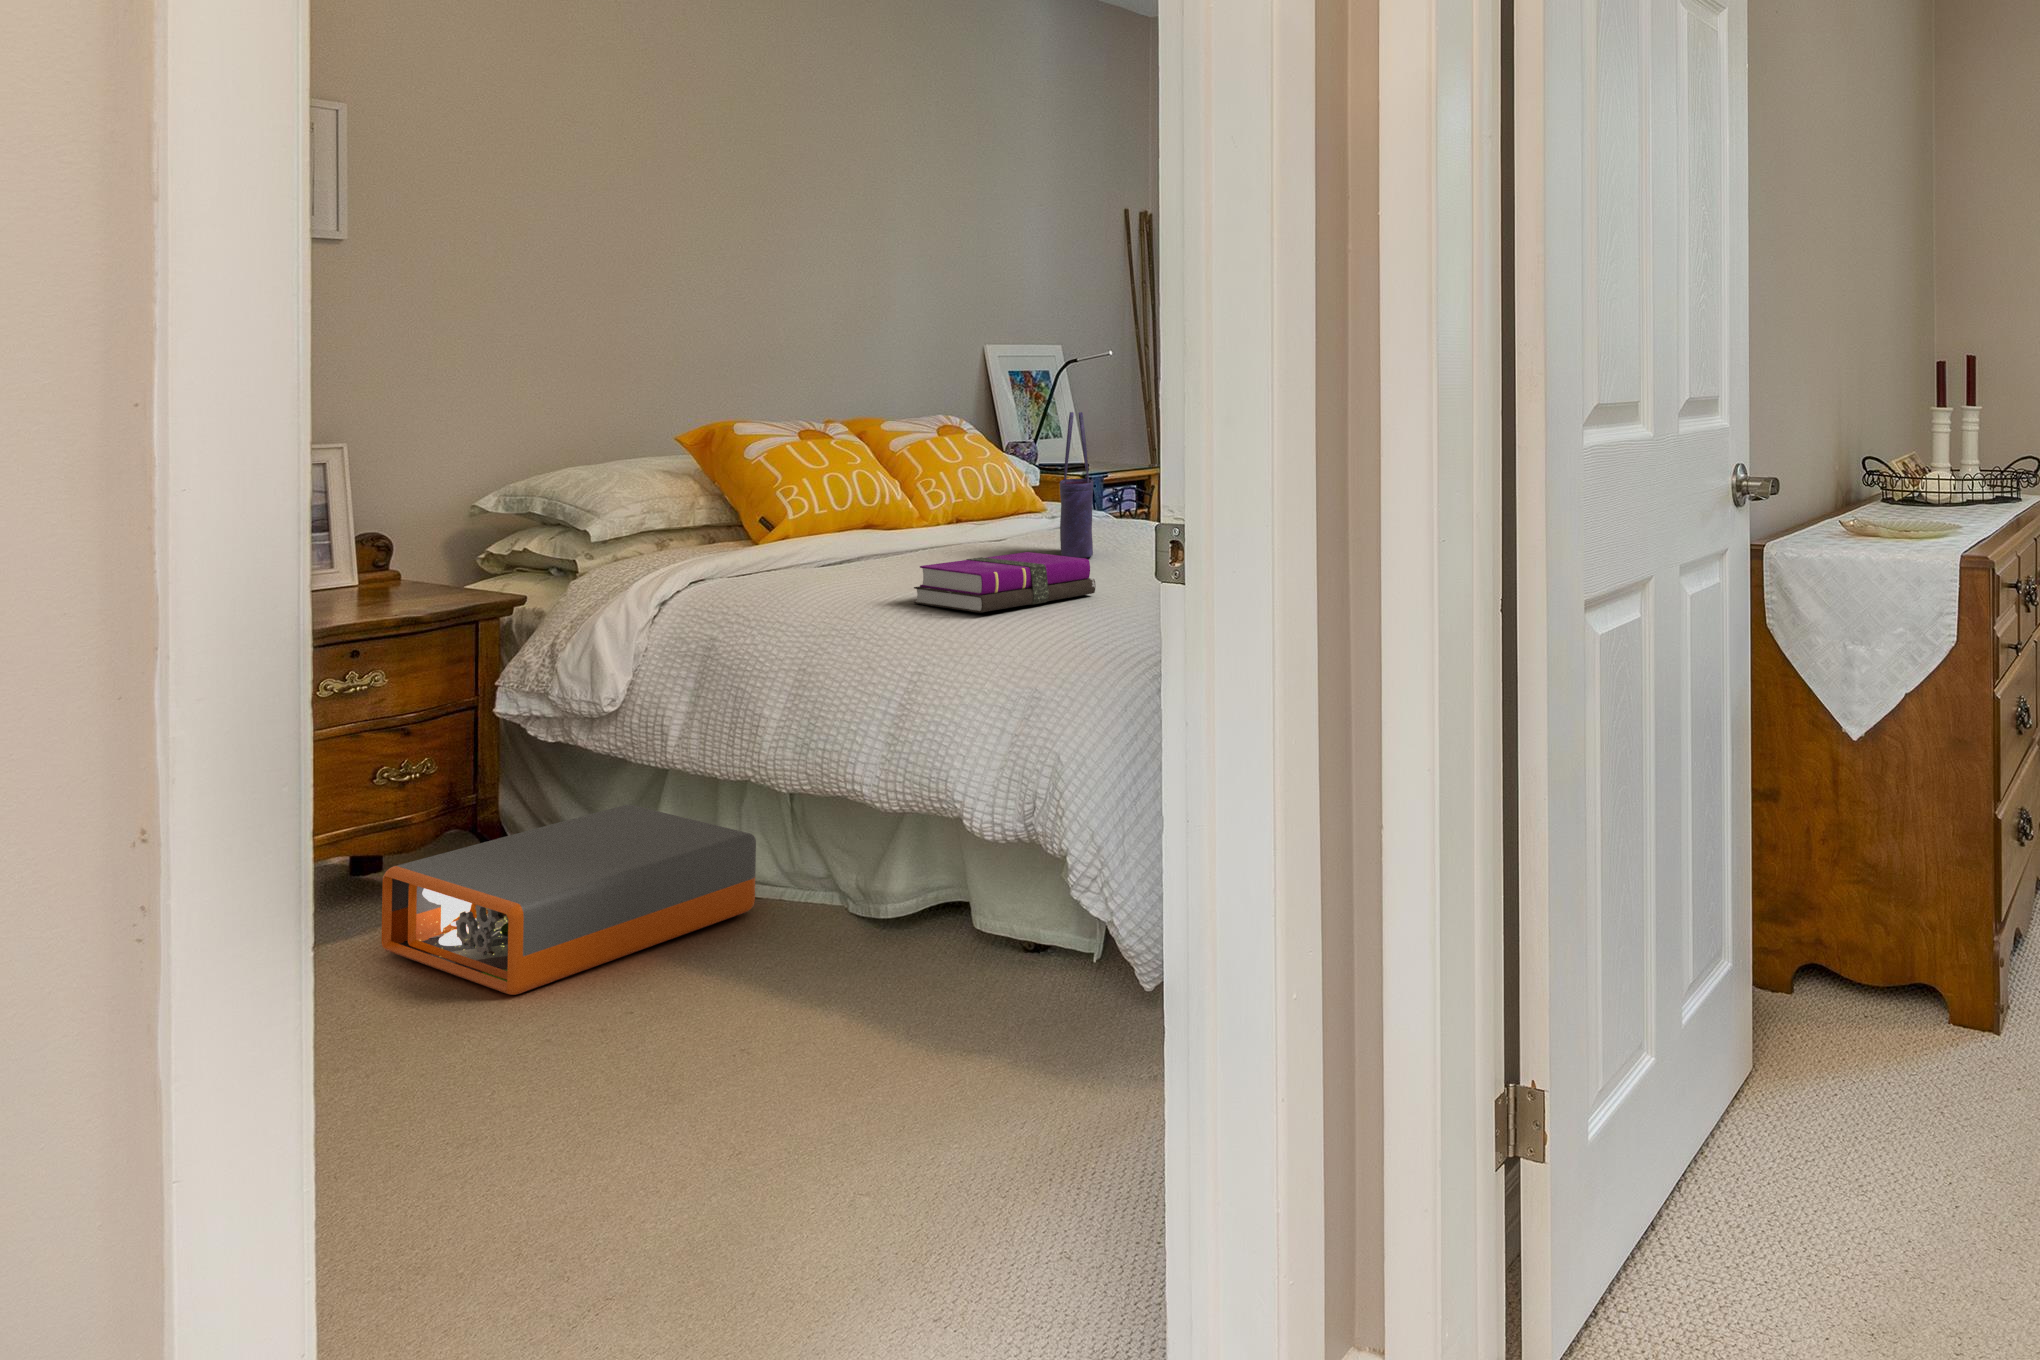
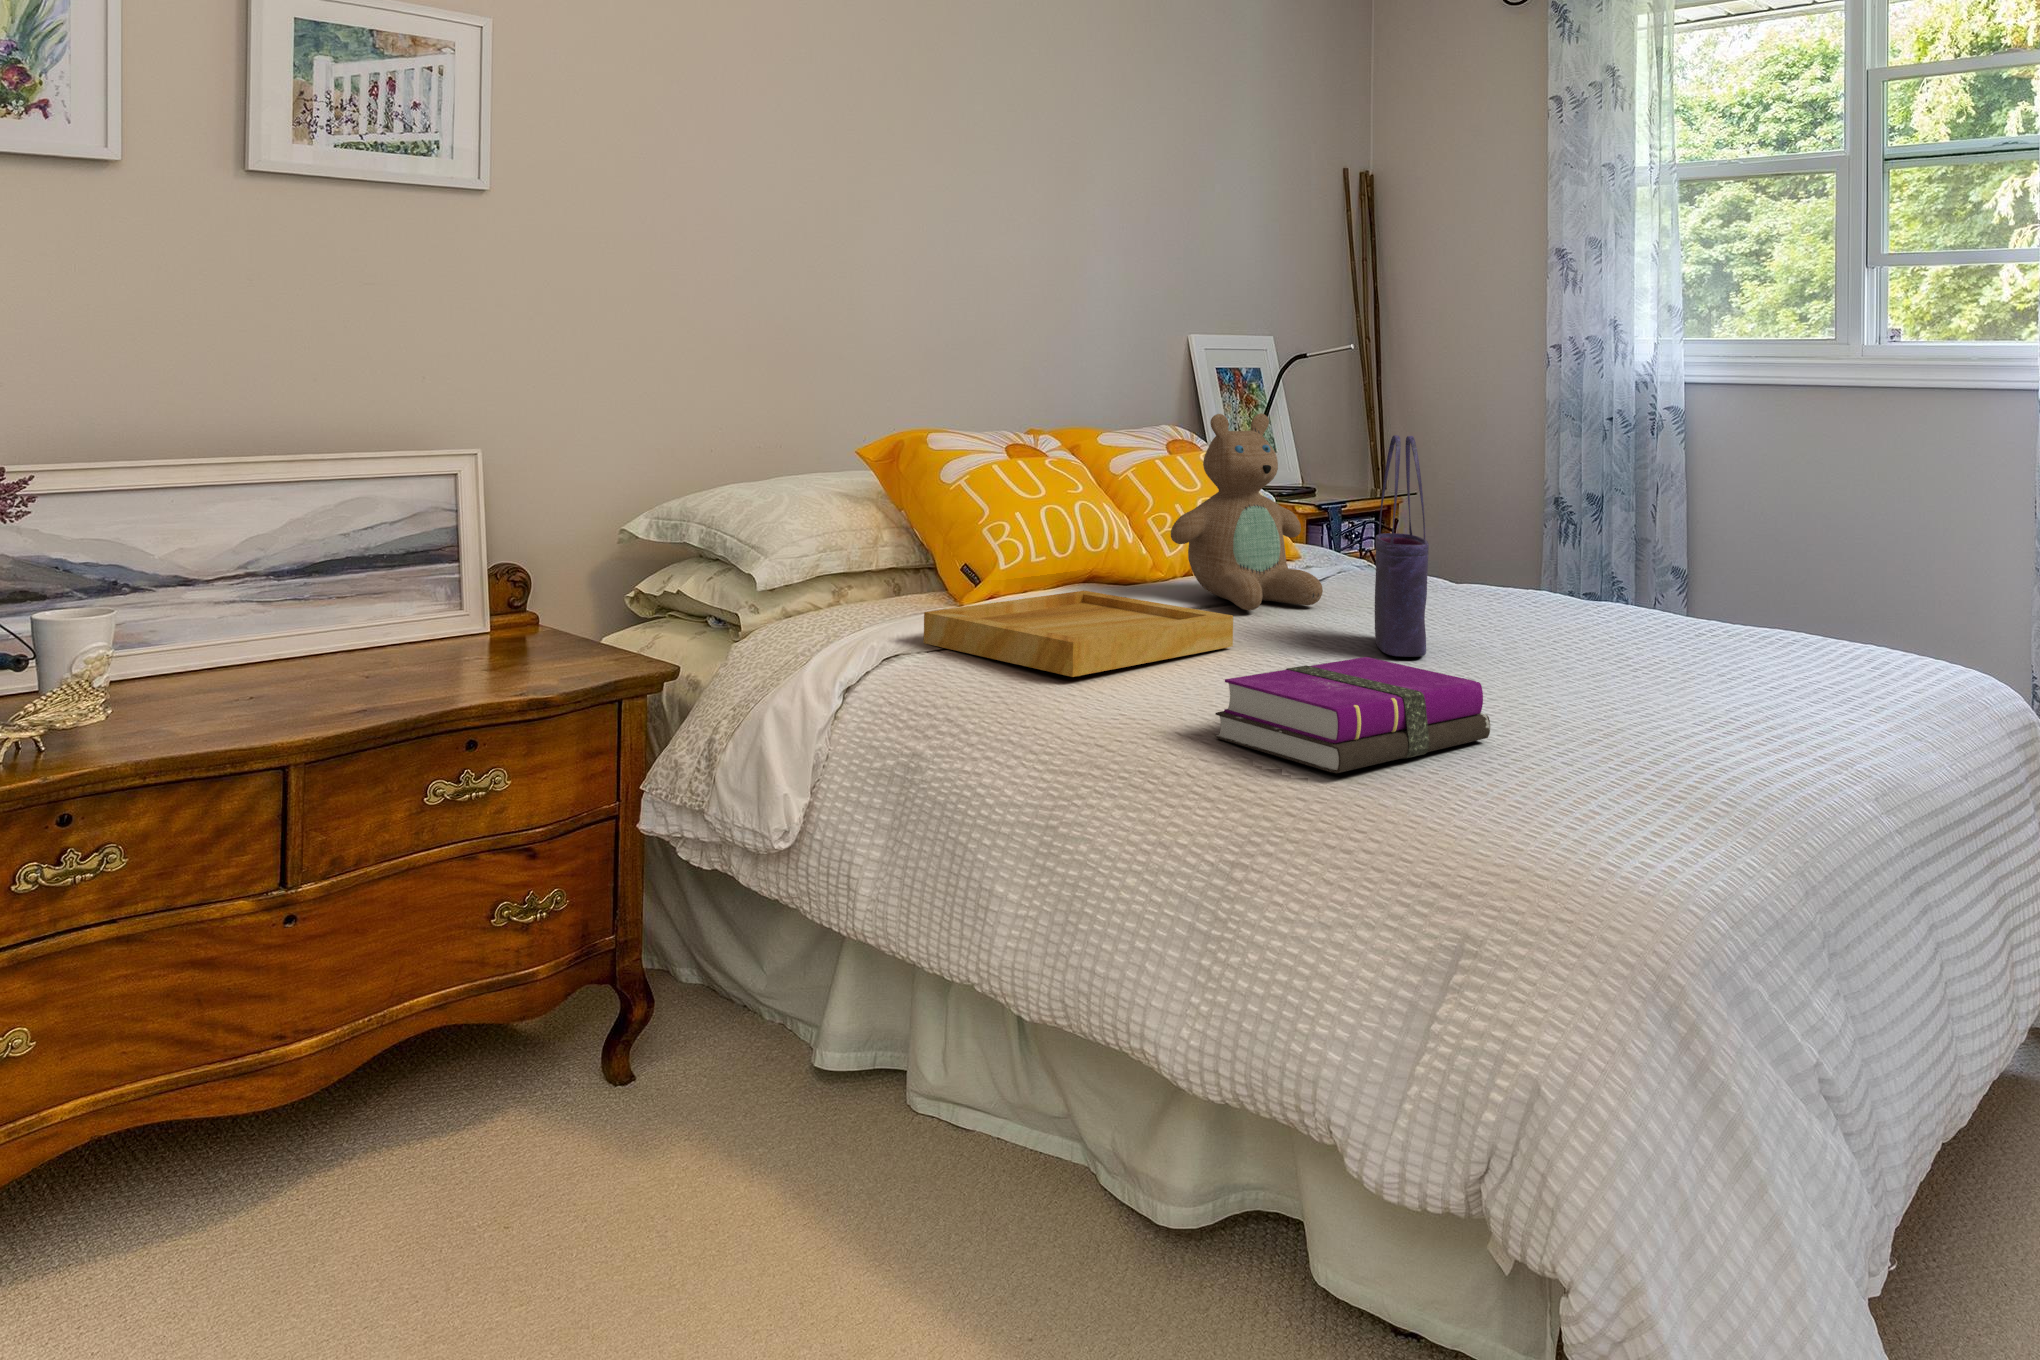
teddy bear: none [926,402,1039,539] -> present [1171,414,1323,610]
tray: none [723,531,956,579] -> present [924,591,1233,677]
storage box: present [381,805,756,995] -> none [494,962,970,1302]

